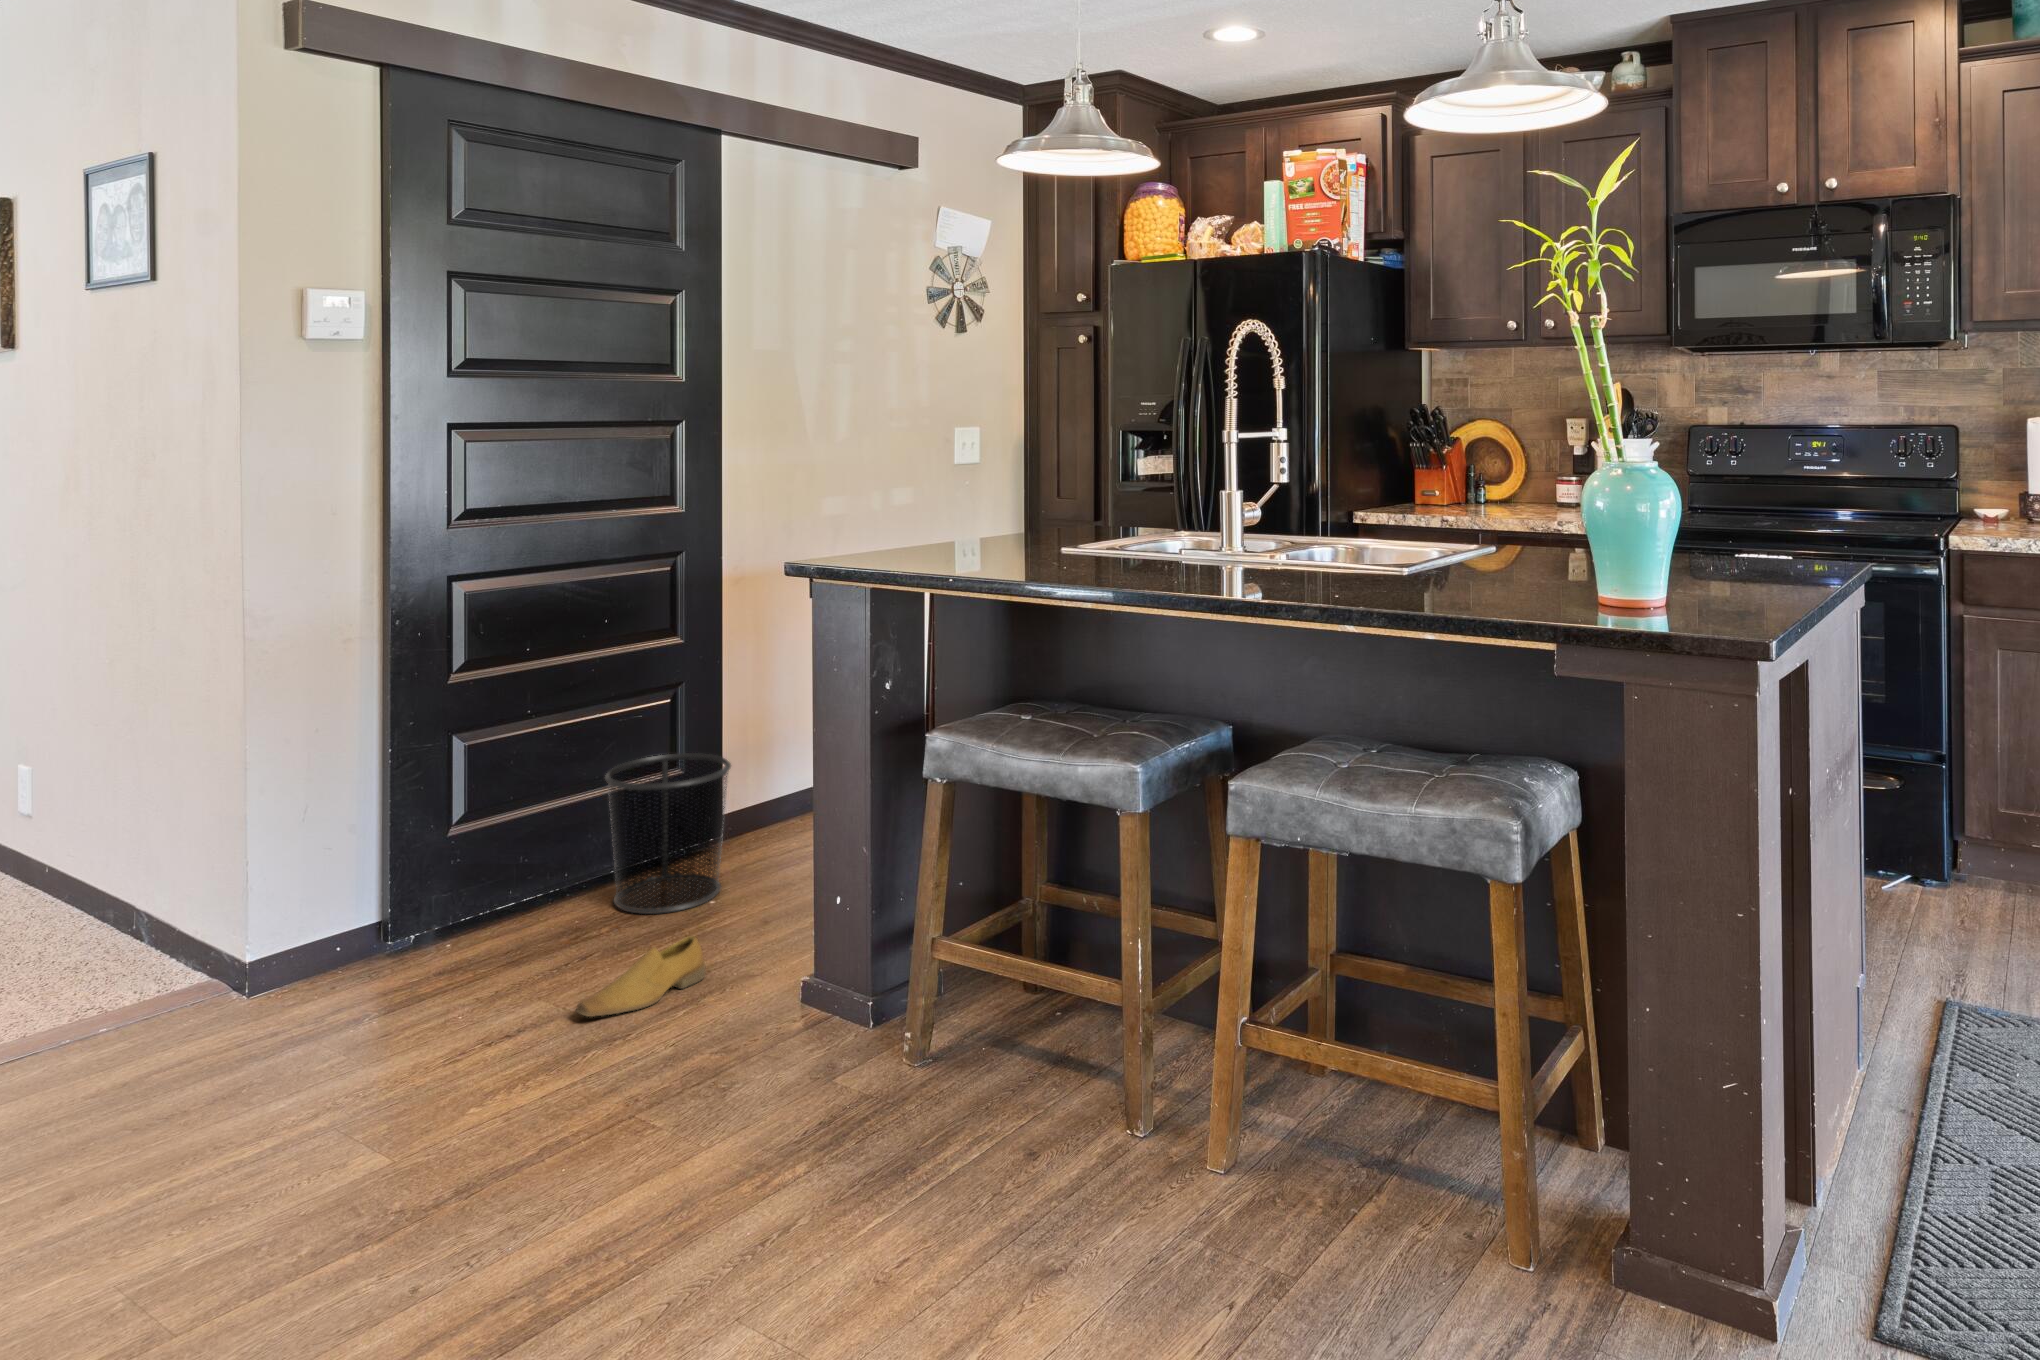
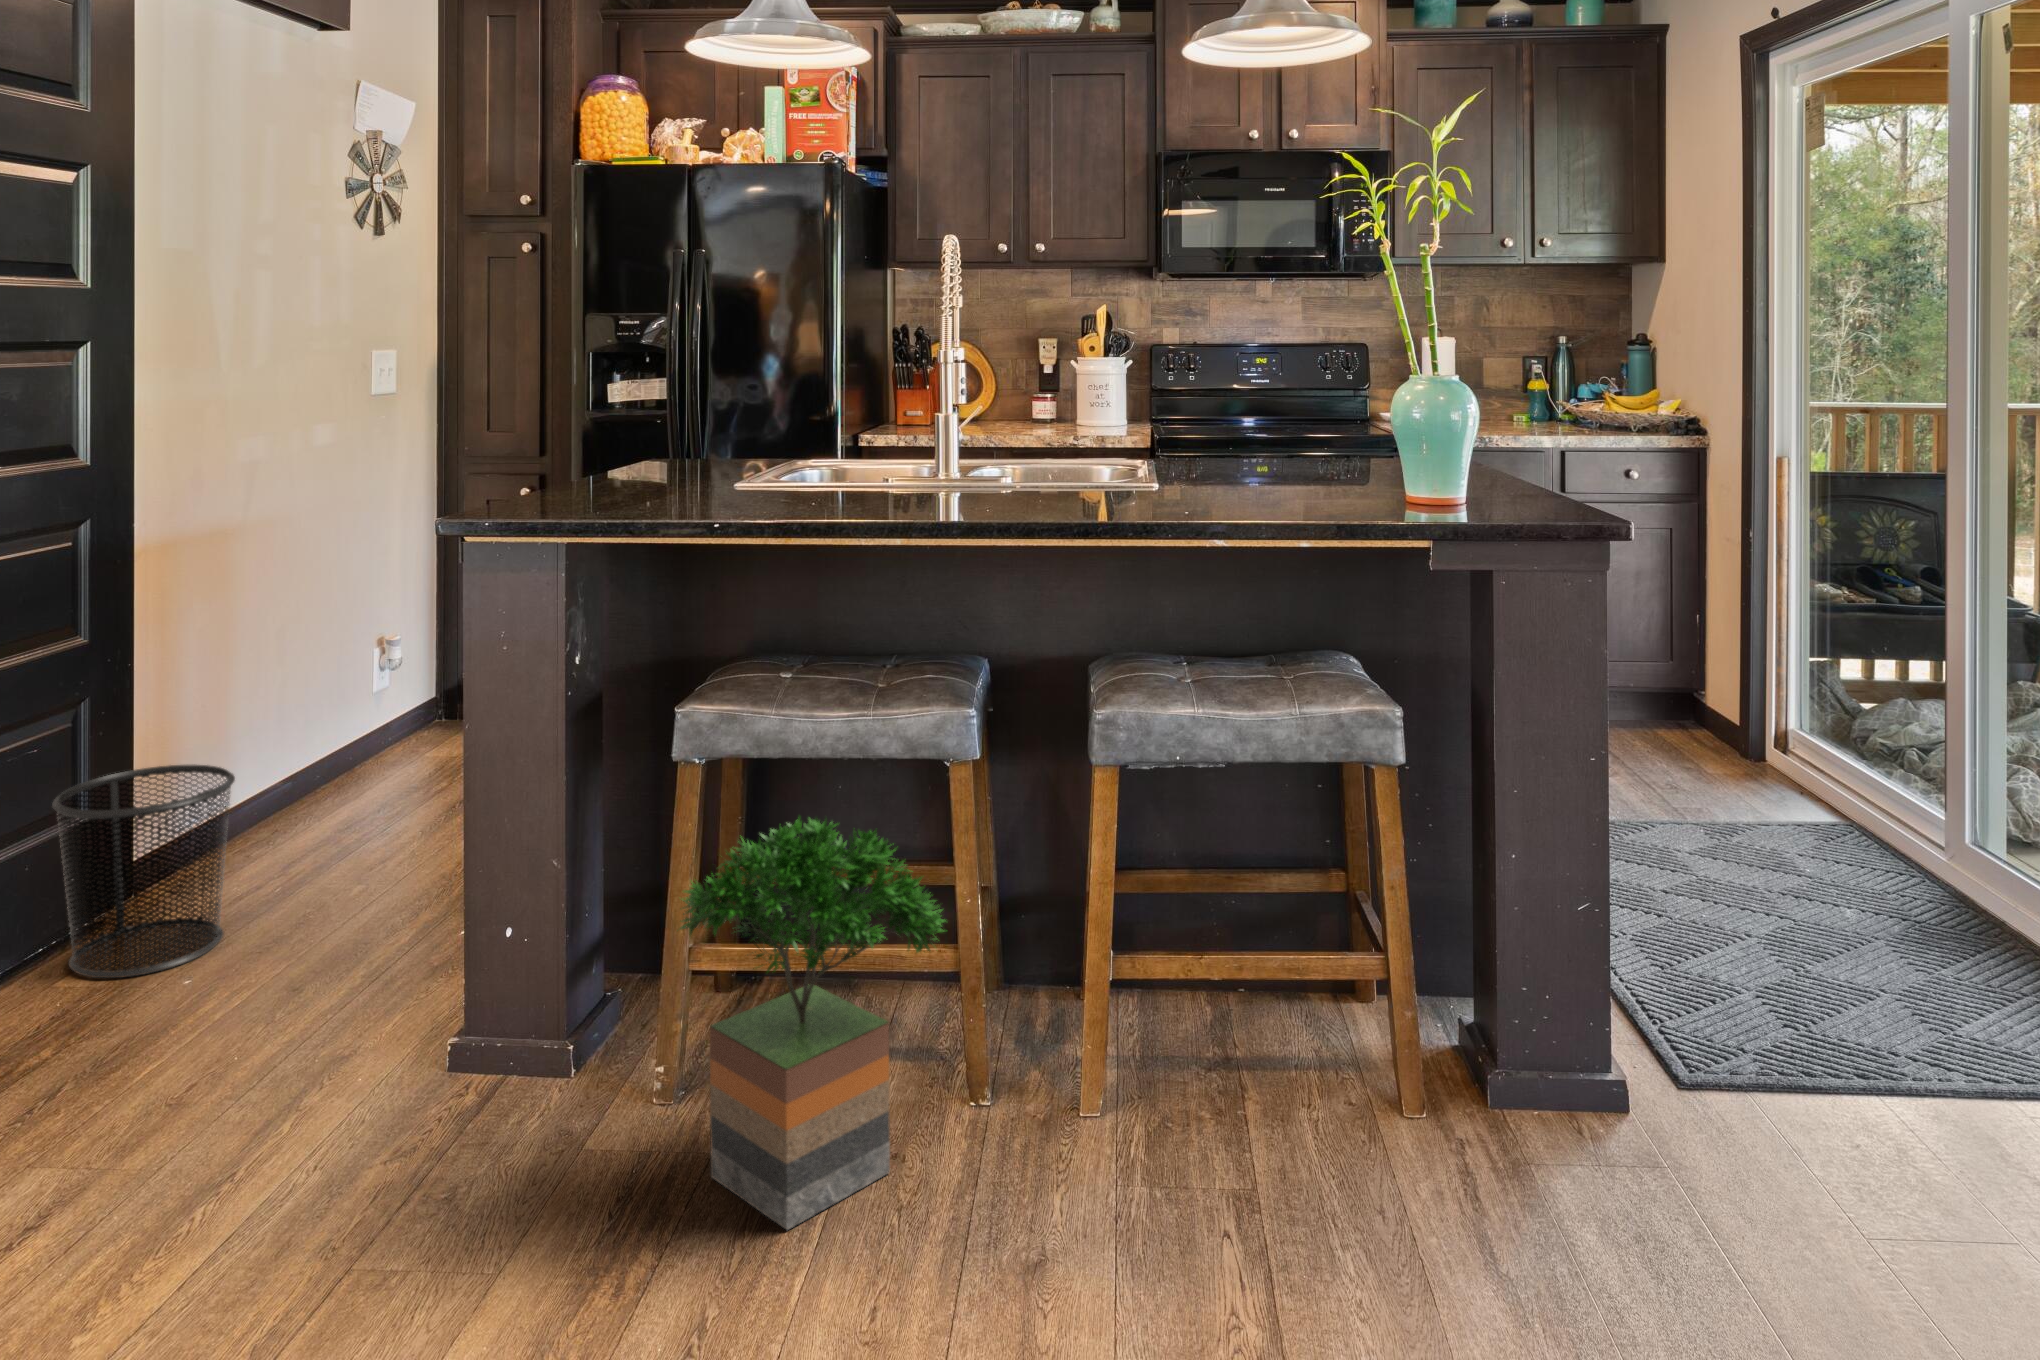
potted tree: none [773,878,999,1265] -> present [680,817,946,1230]
shoe: present [576,936,706,1017] -> none [182,973,315,1094]

